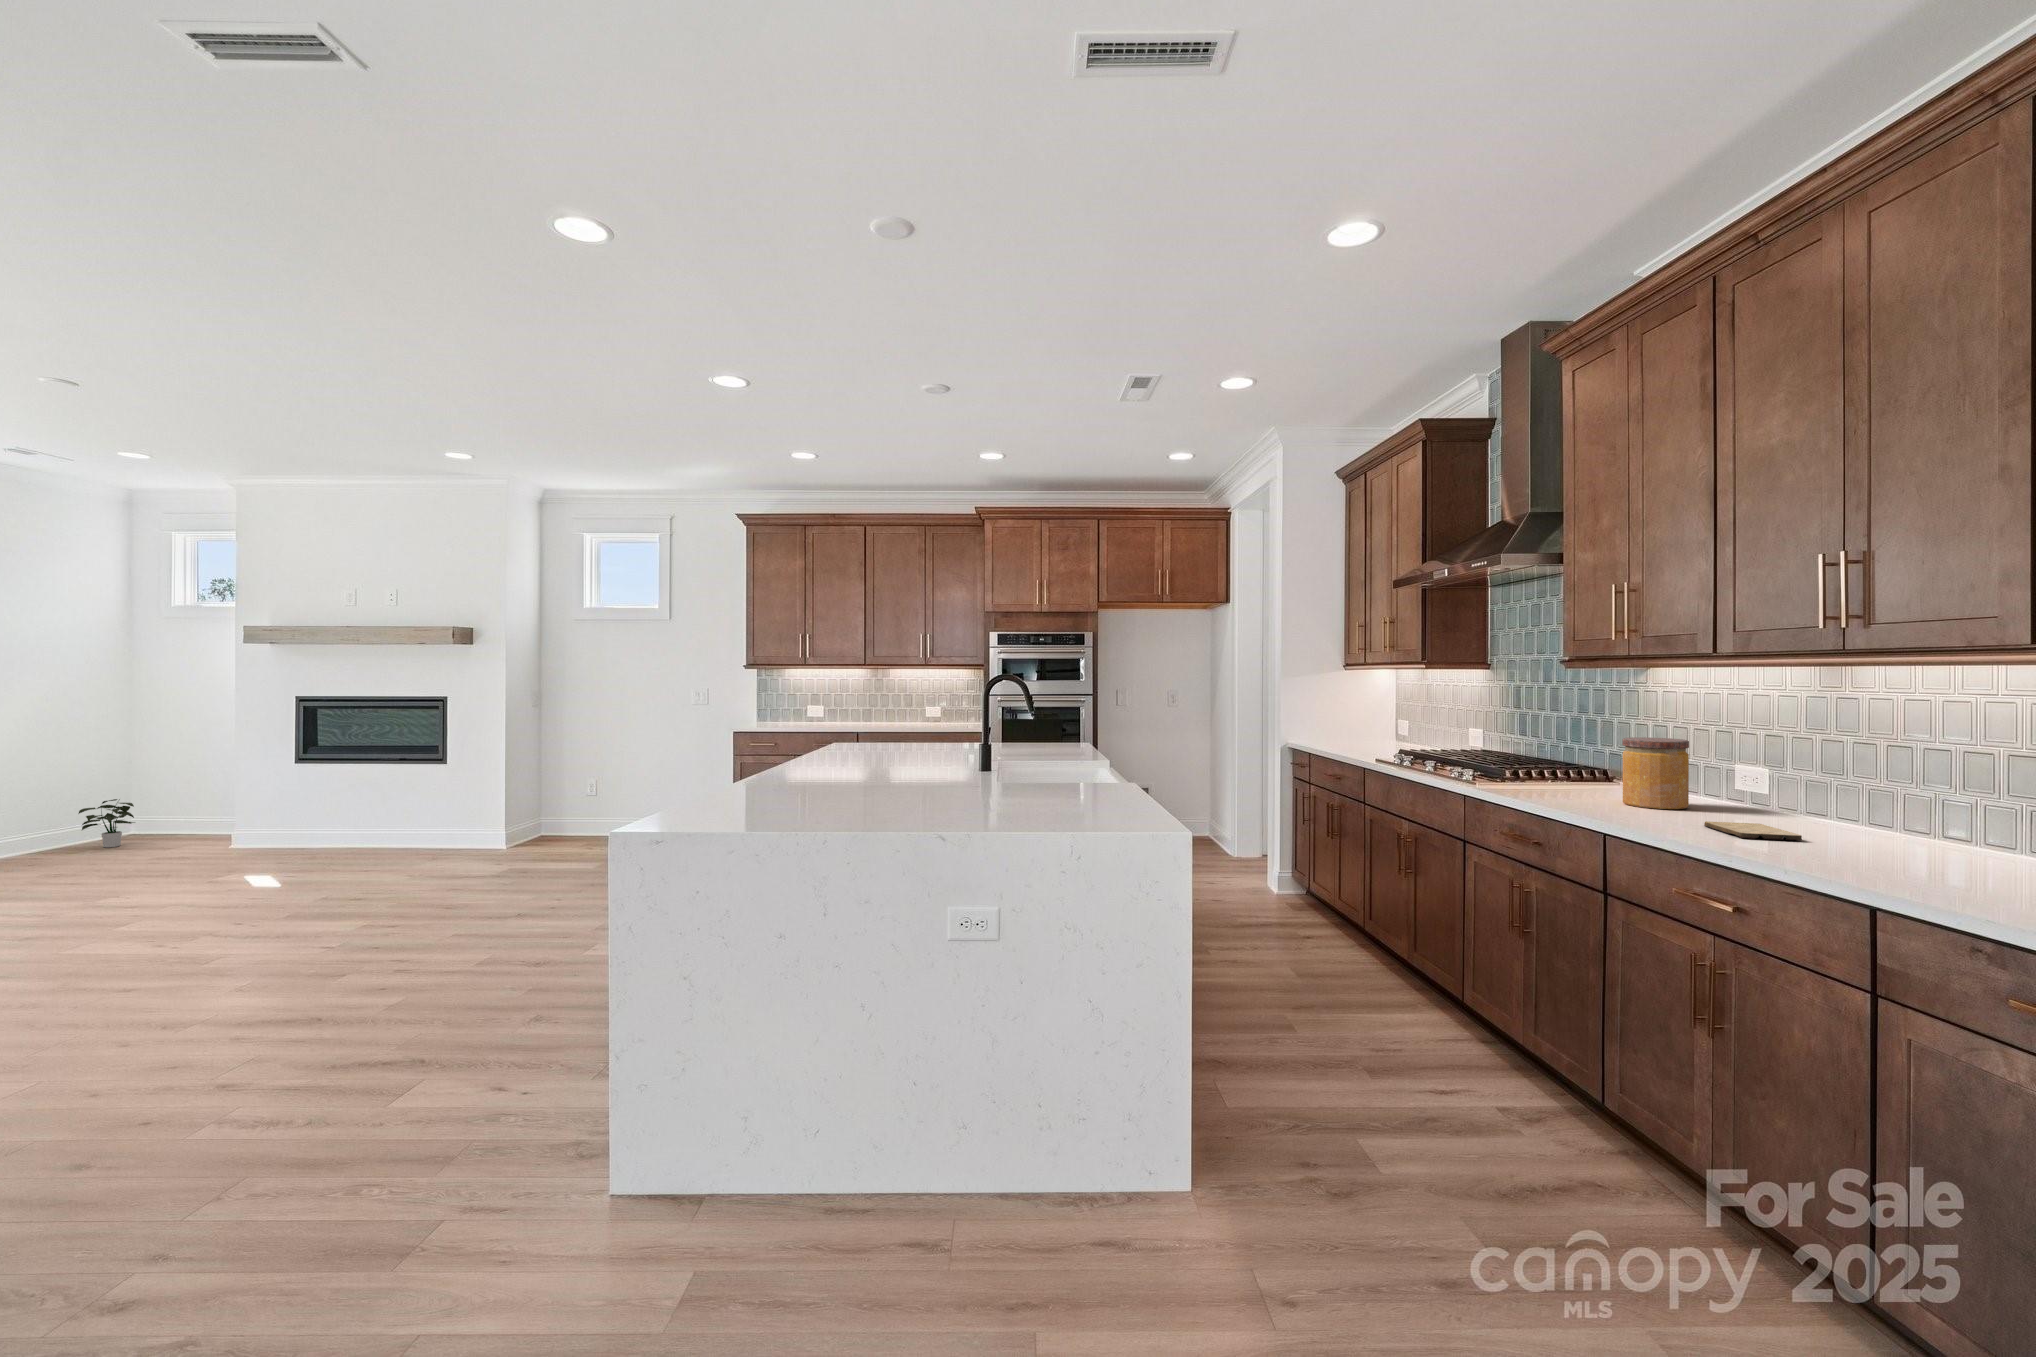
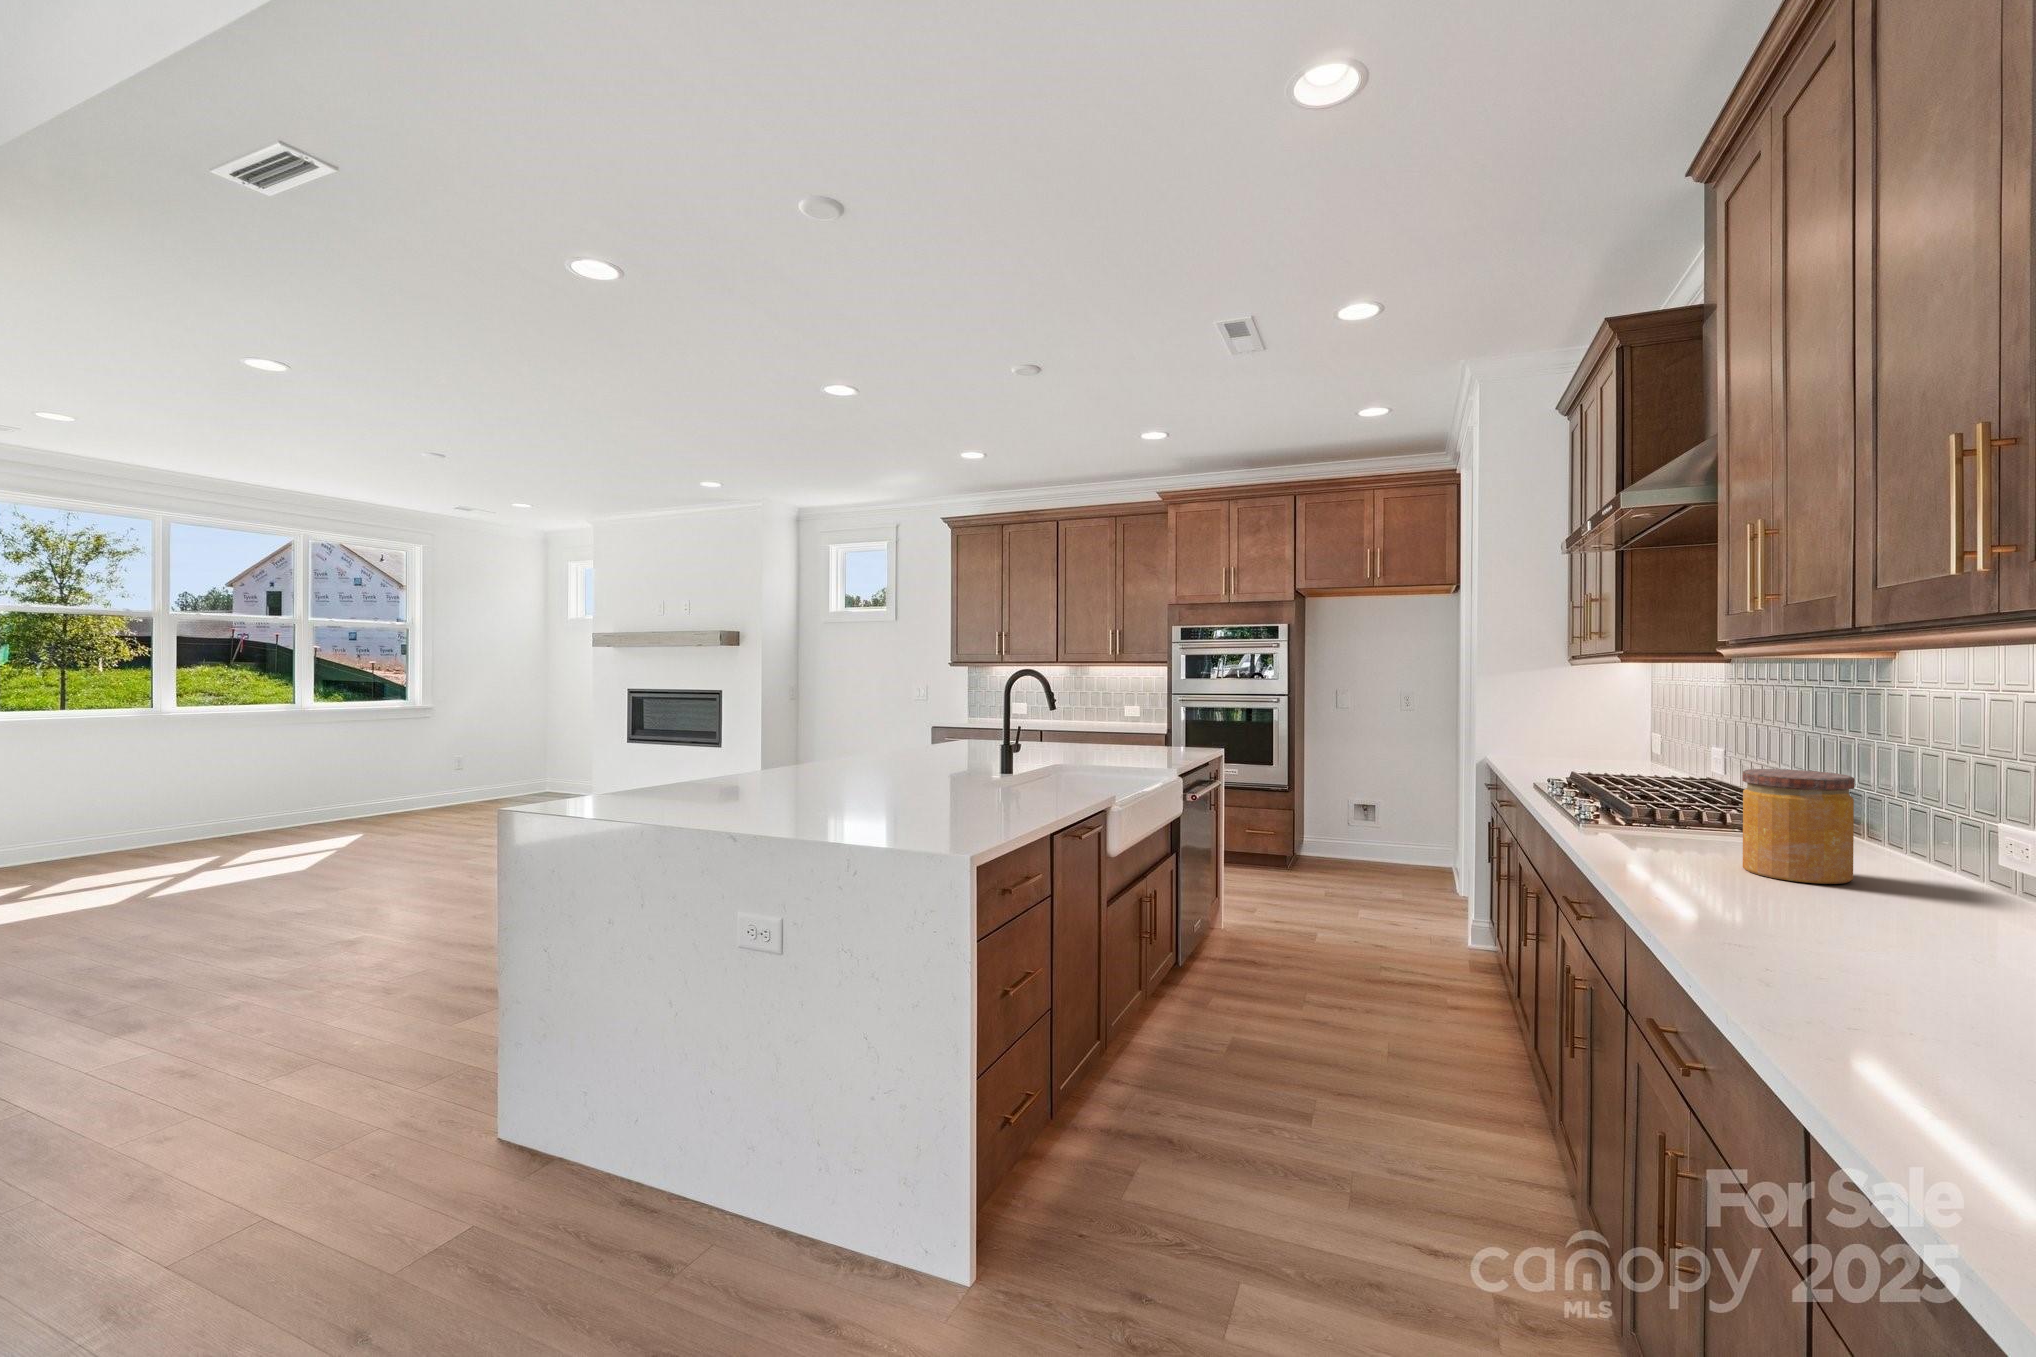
potted plant: present [79,799,135,848] -> none [508,763,545,799]
cutting board: present [1704,821,1802,840] -> none [1798,908,1938,958]

